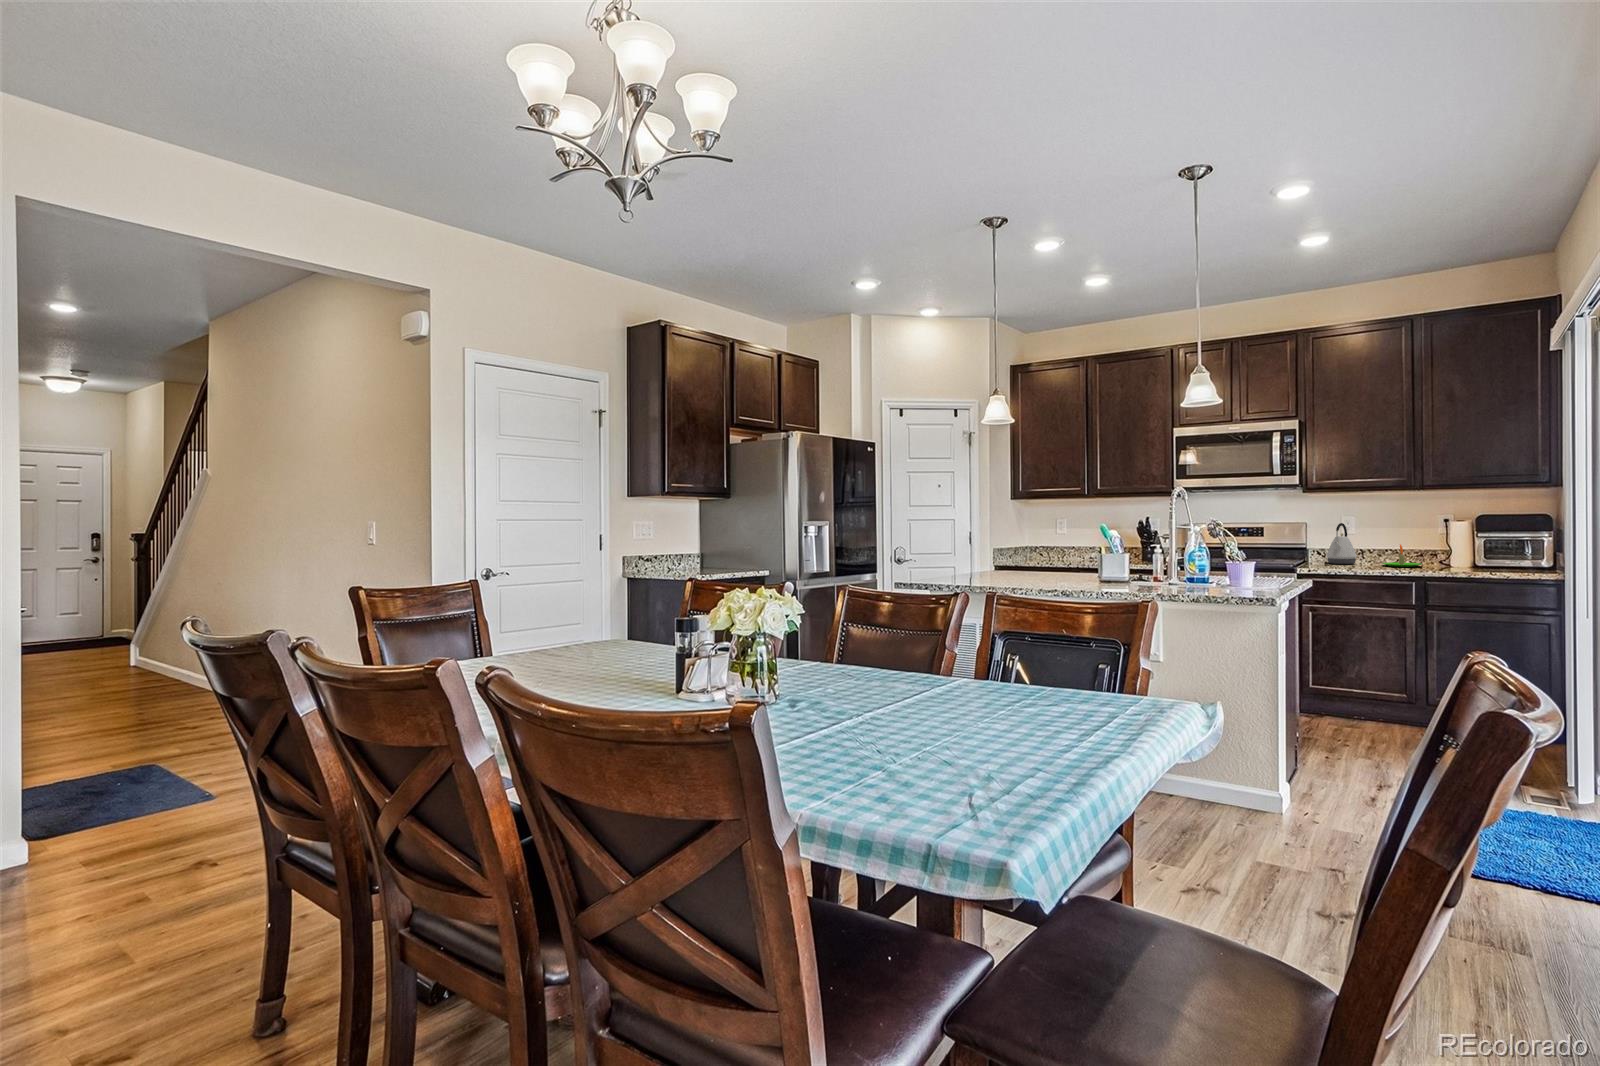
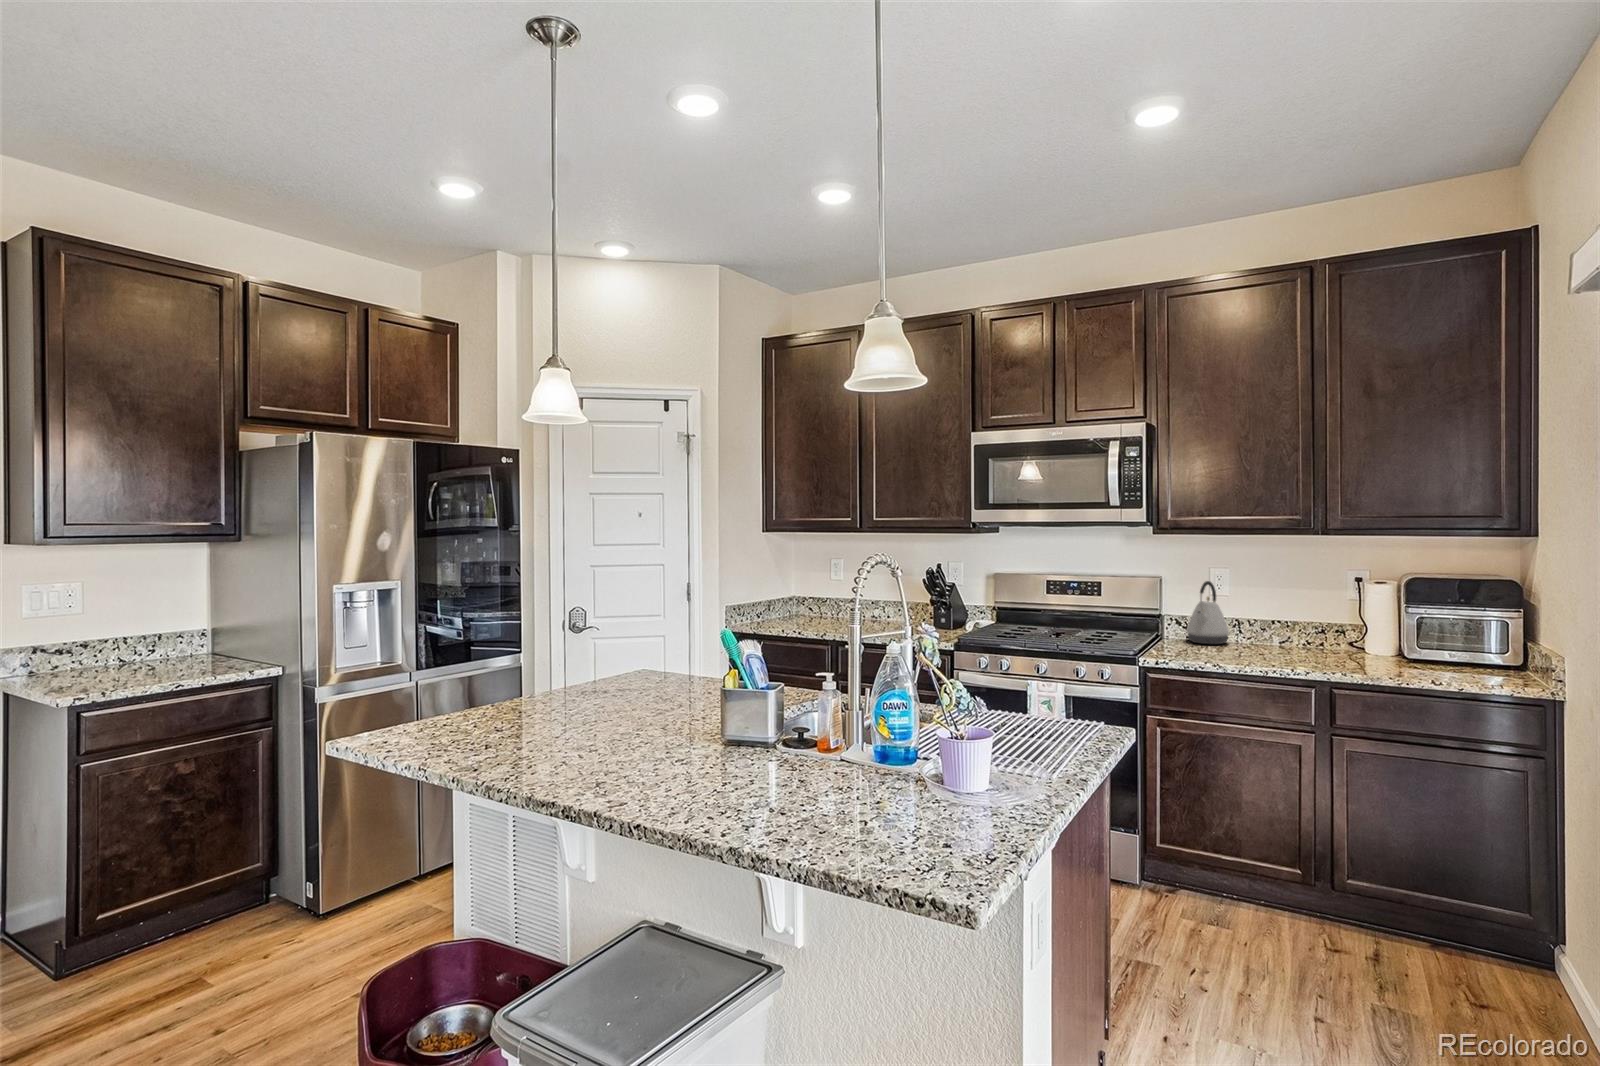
candle: present [1382,544,1422,567] -> none [1265,617,1325,653]

